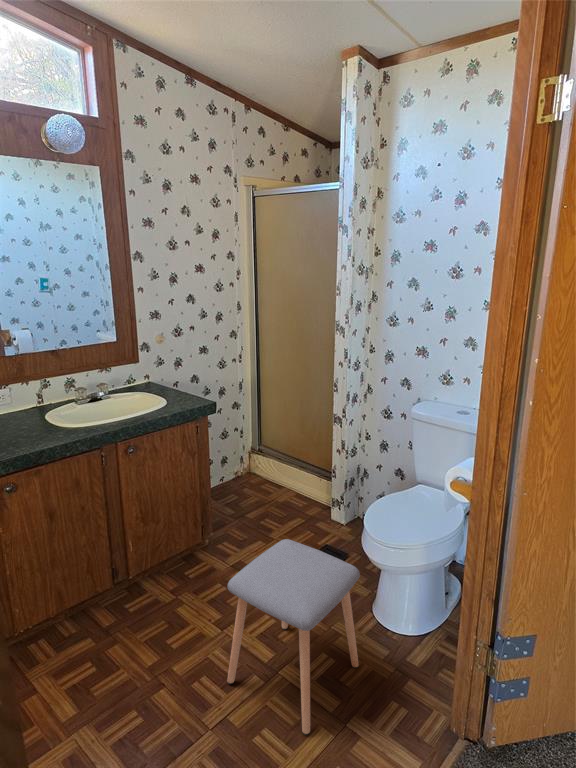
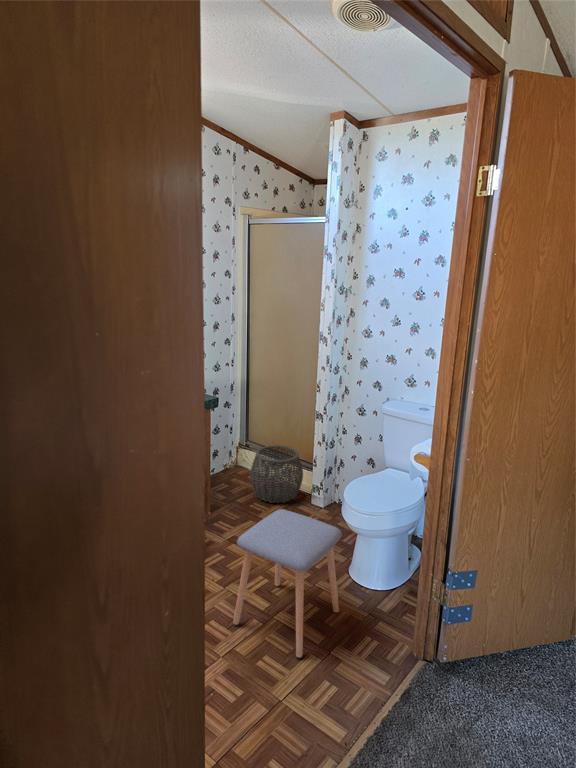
woven basket: none [260,451,322,519] -> present [250,445,303,503]

